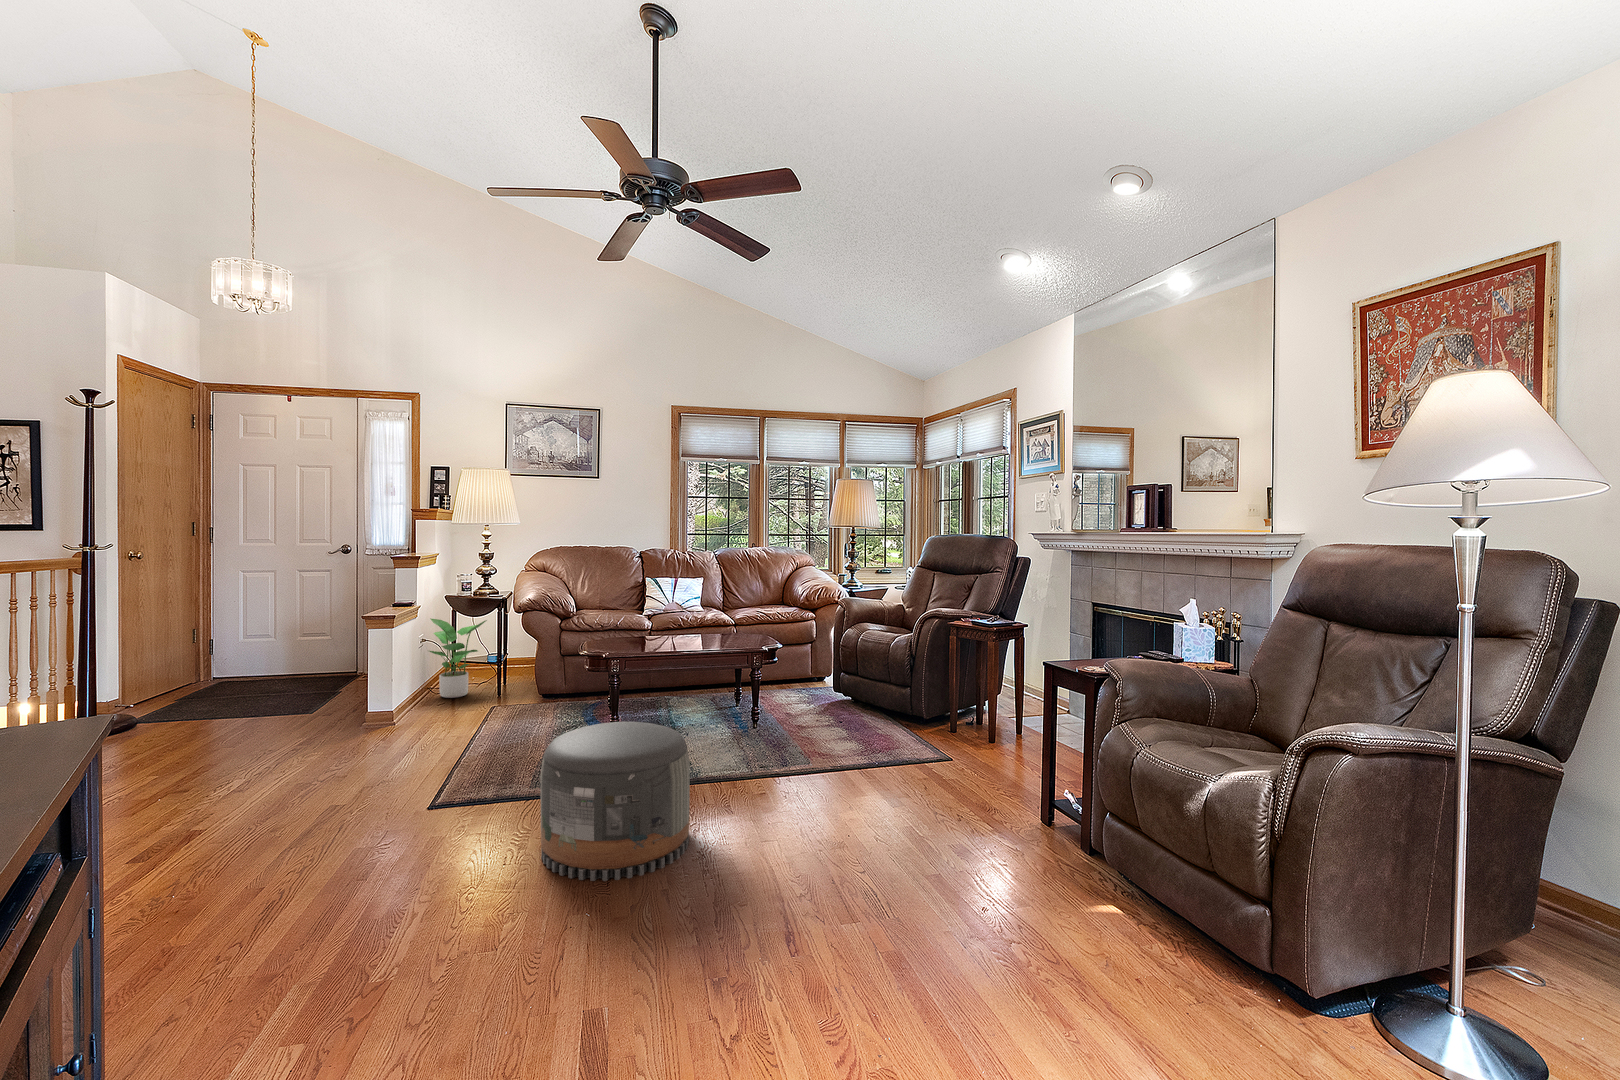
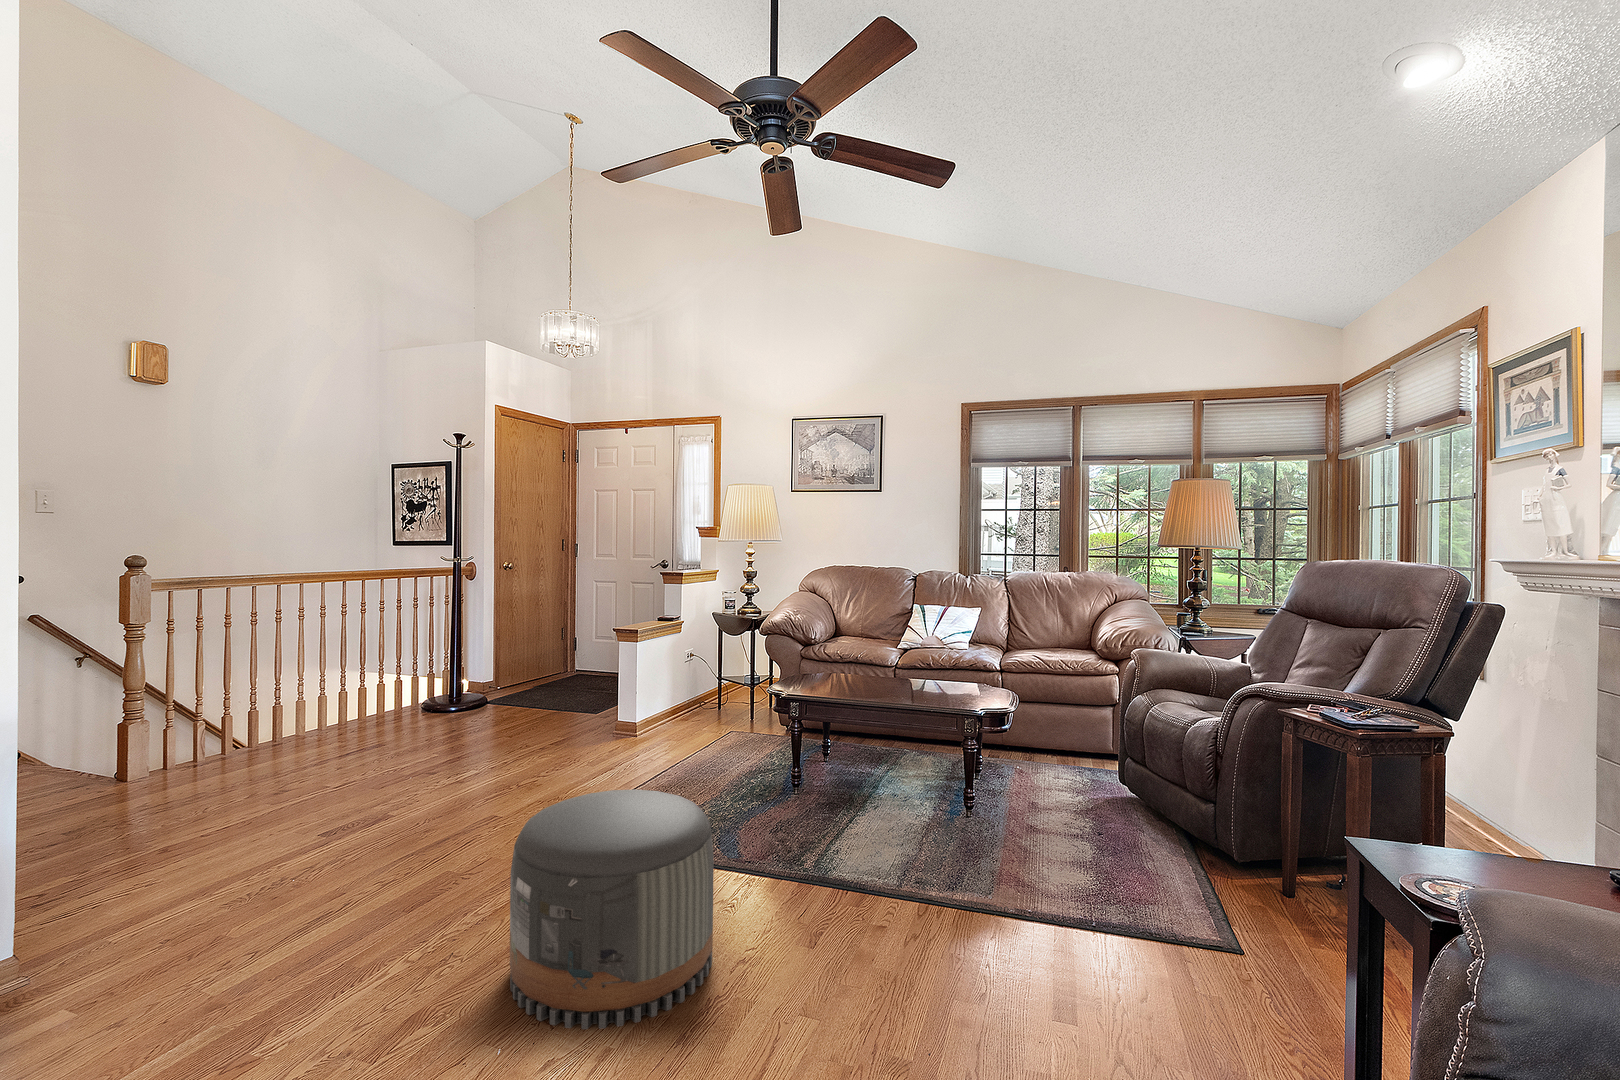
potted plant: present [429,619,487,698] -> none [683,634,742,718]

